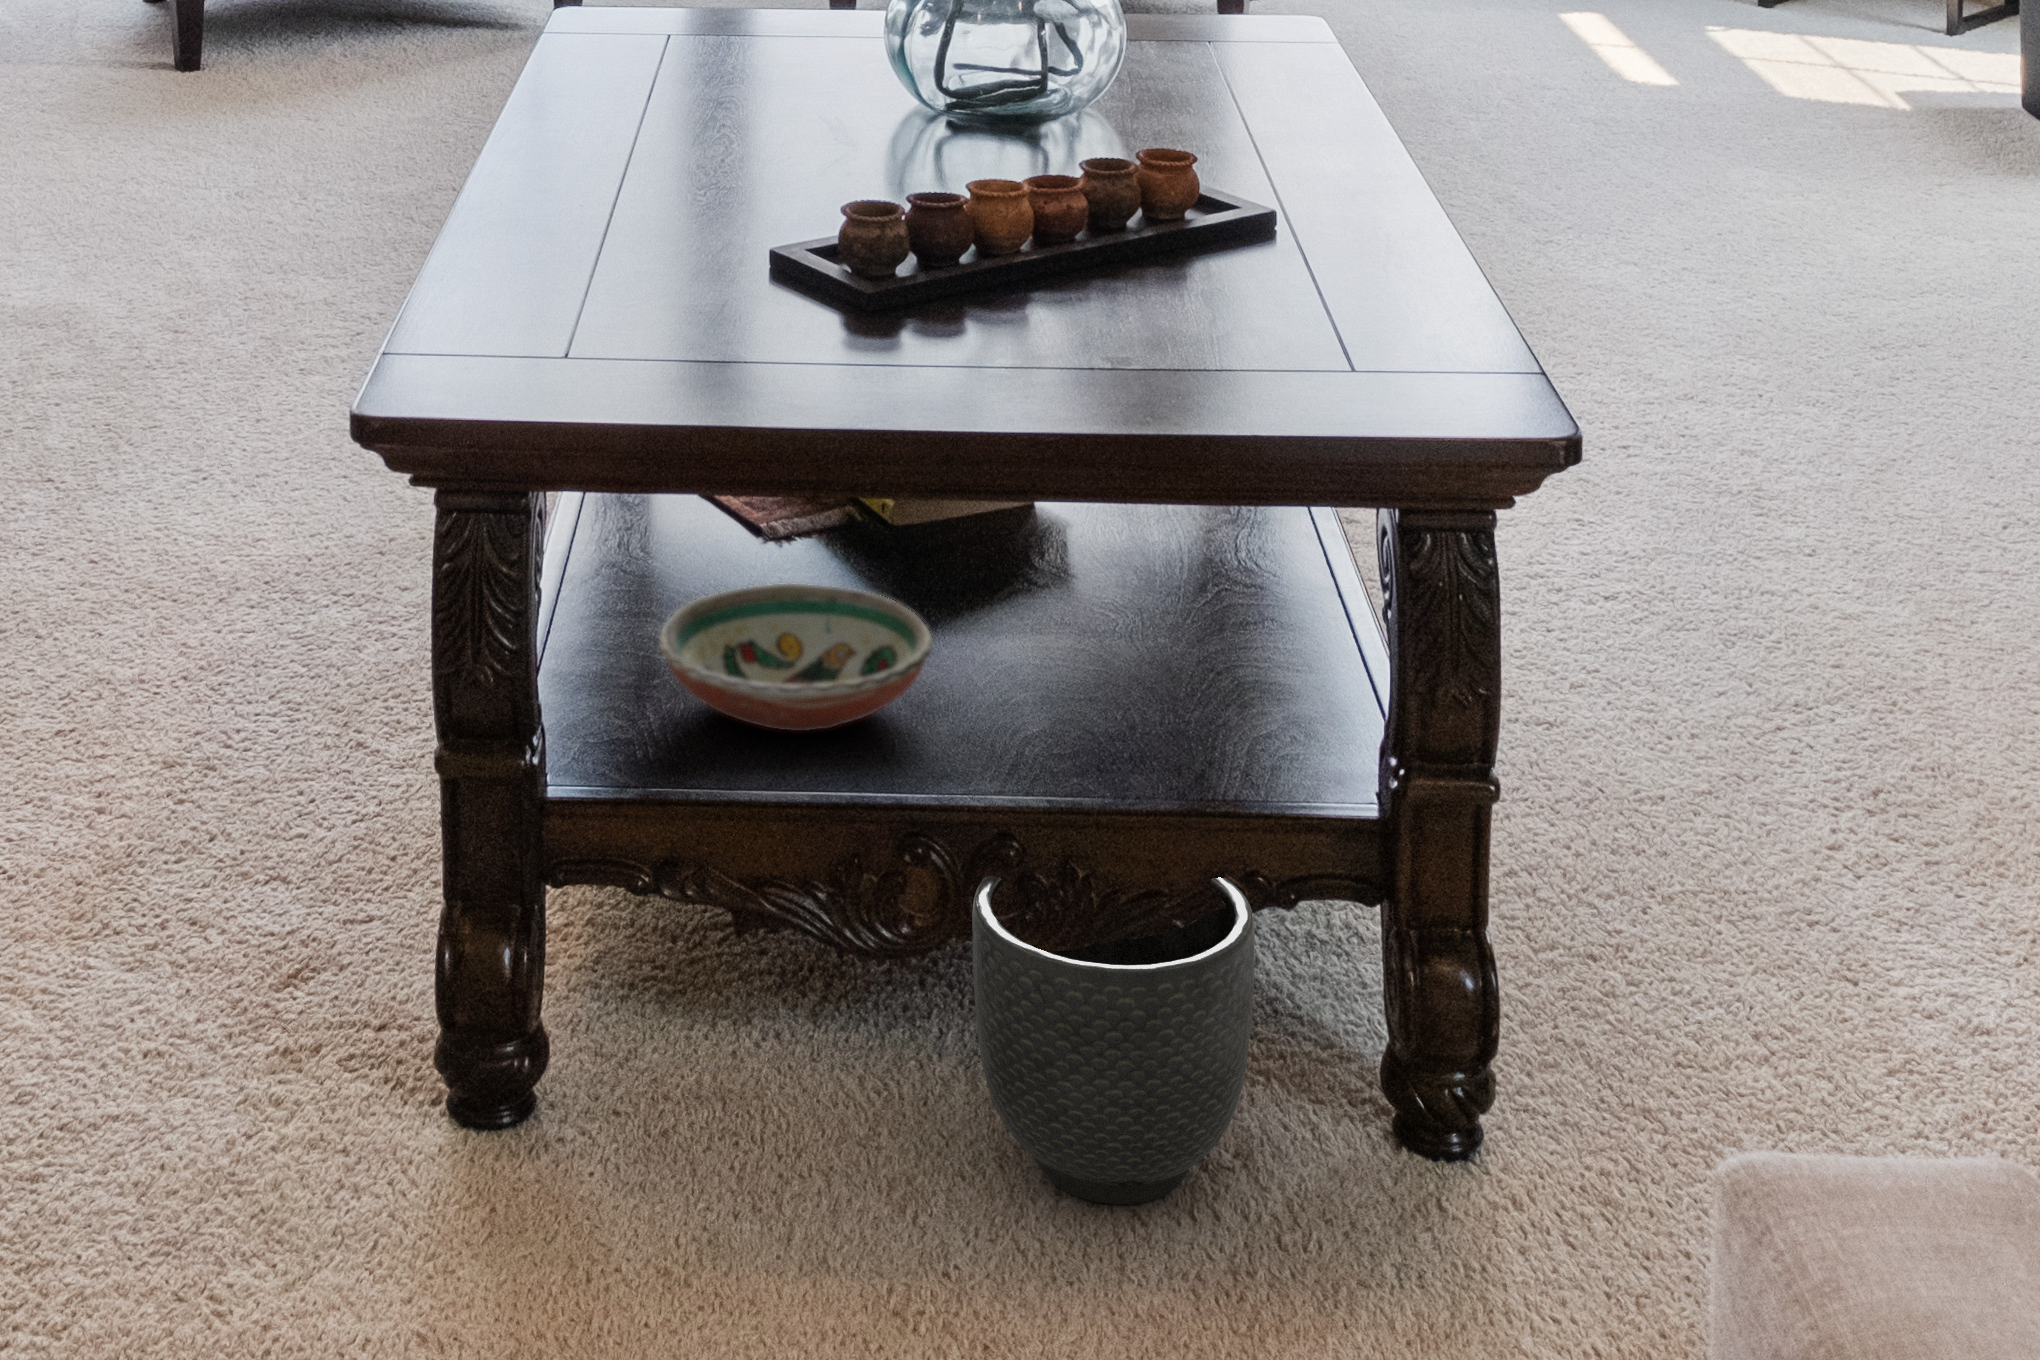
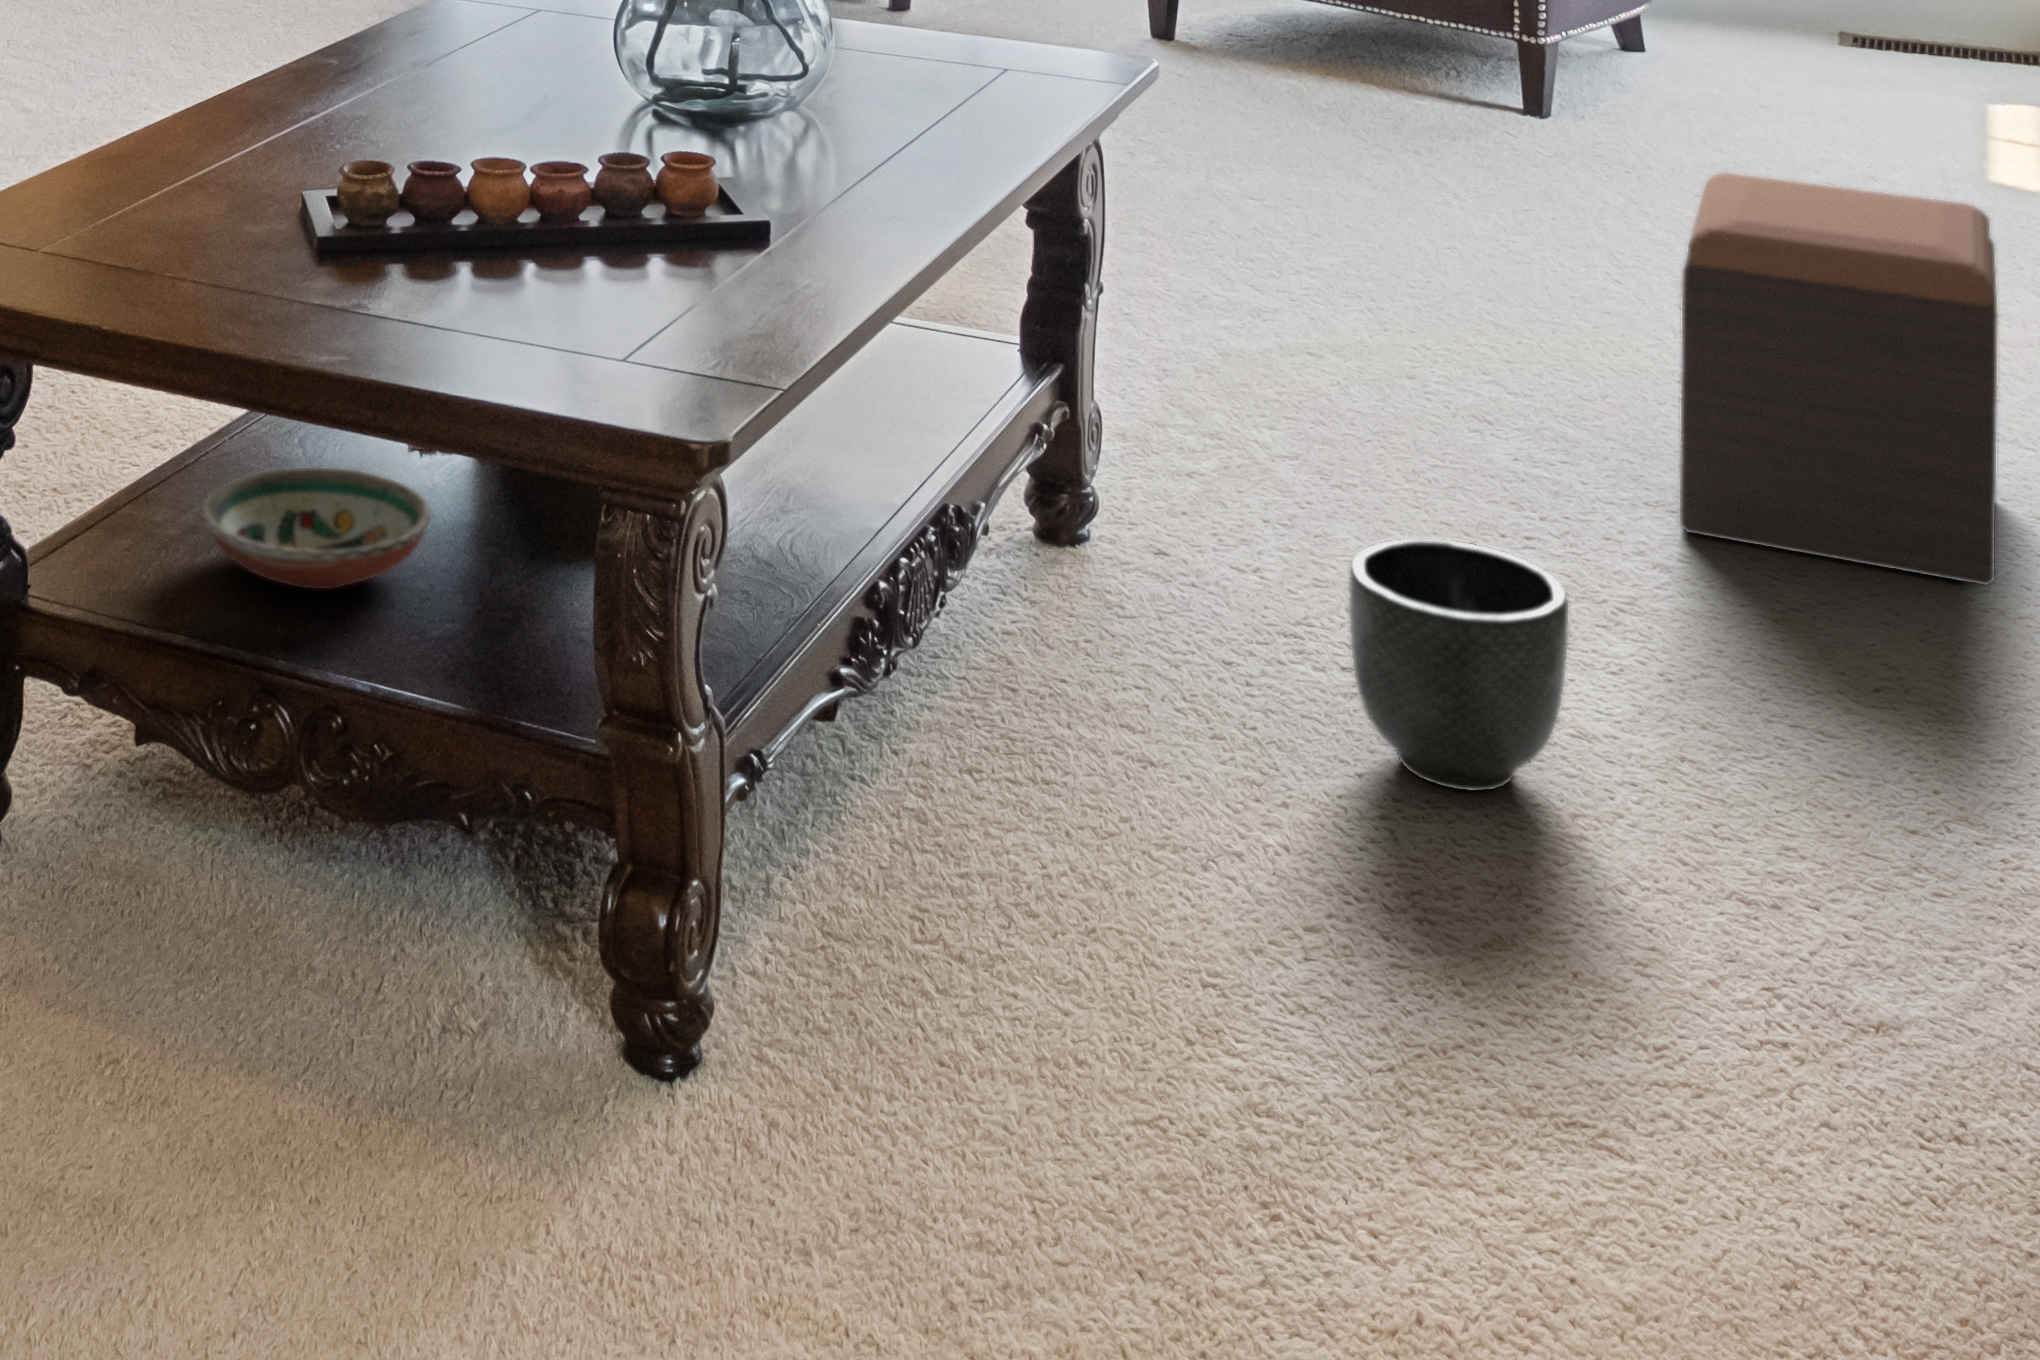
footstool: none [1686,88,2026,447] -> present [1680,173,1998,585]
planter: present [972,876,1255,1204] -> present [1349,539,1568,791]

